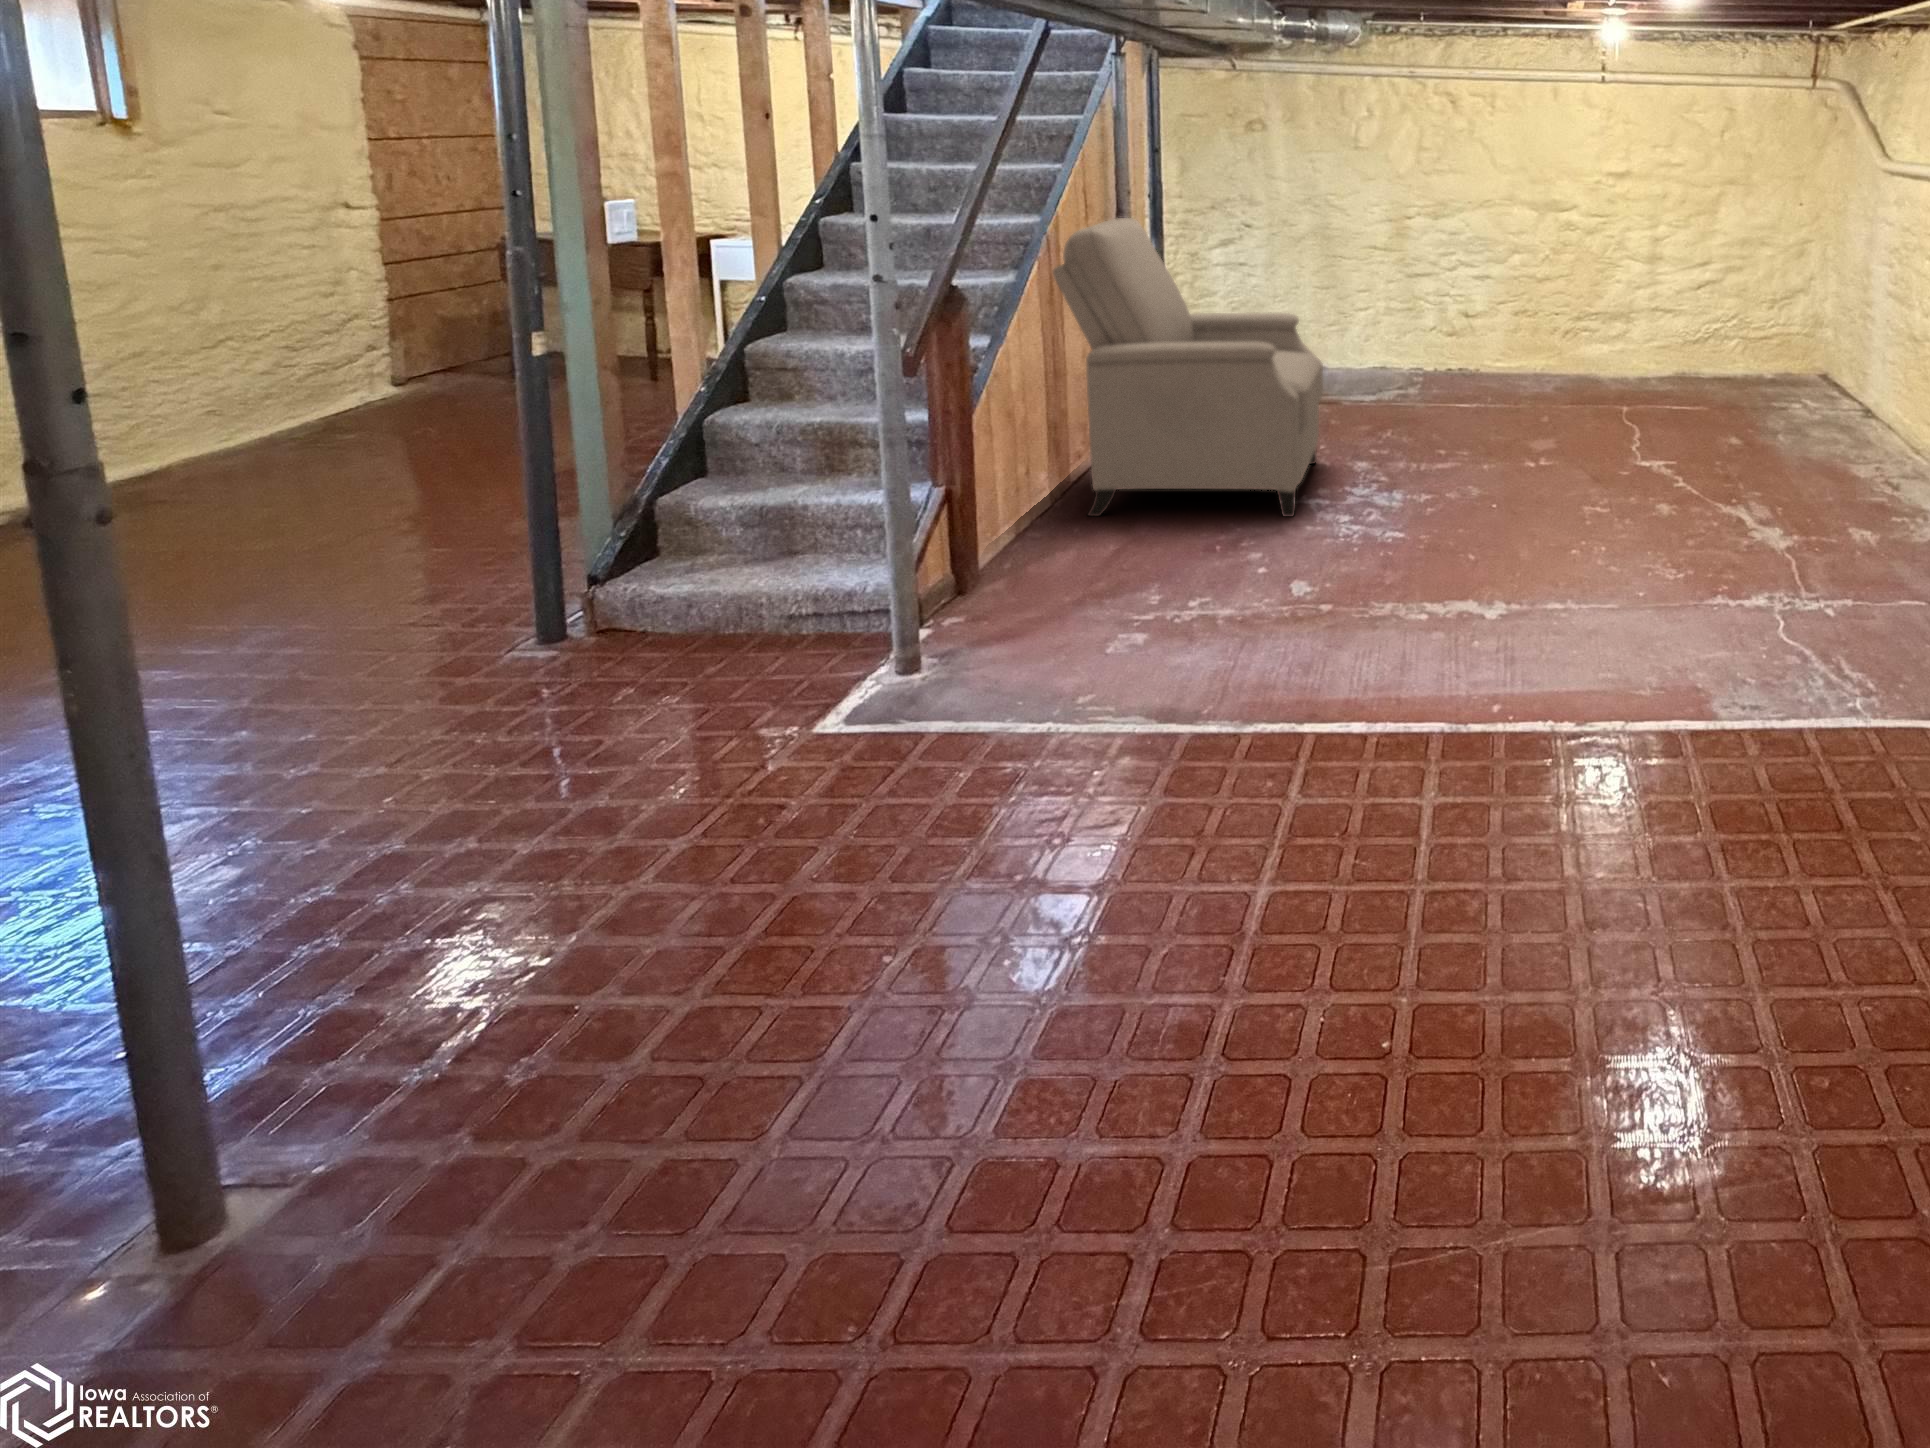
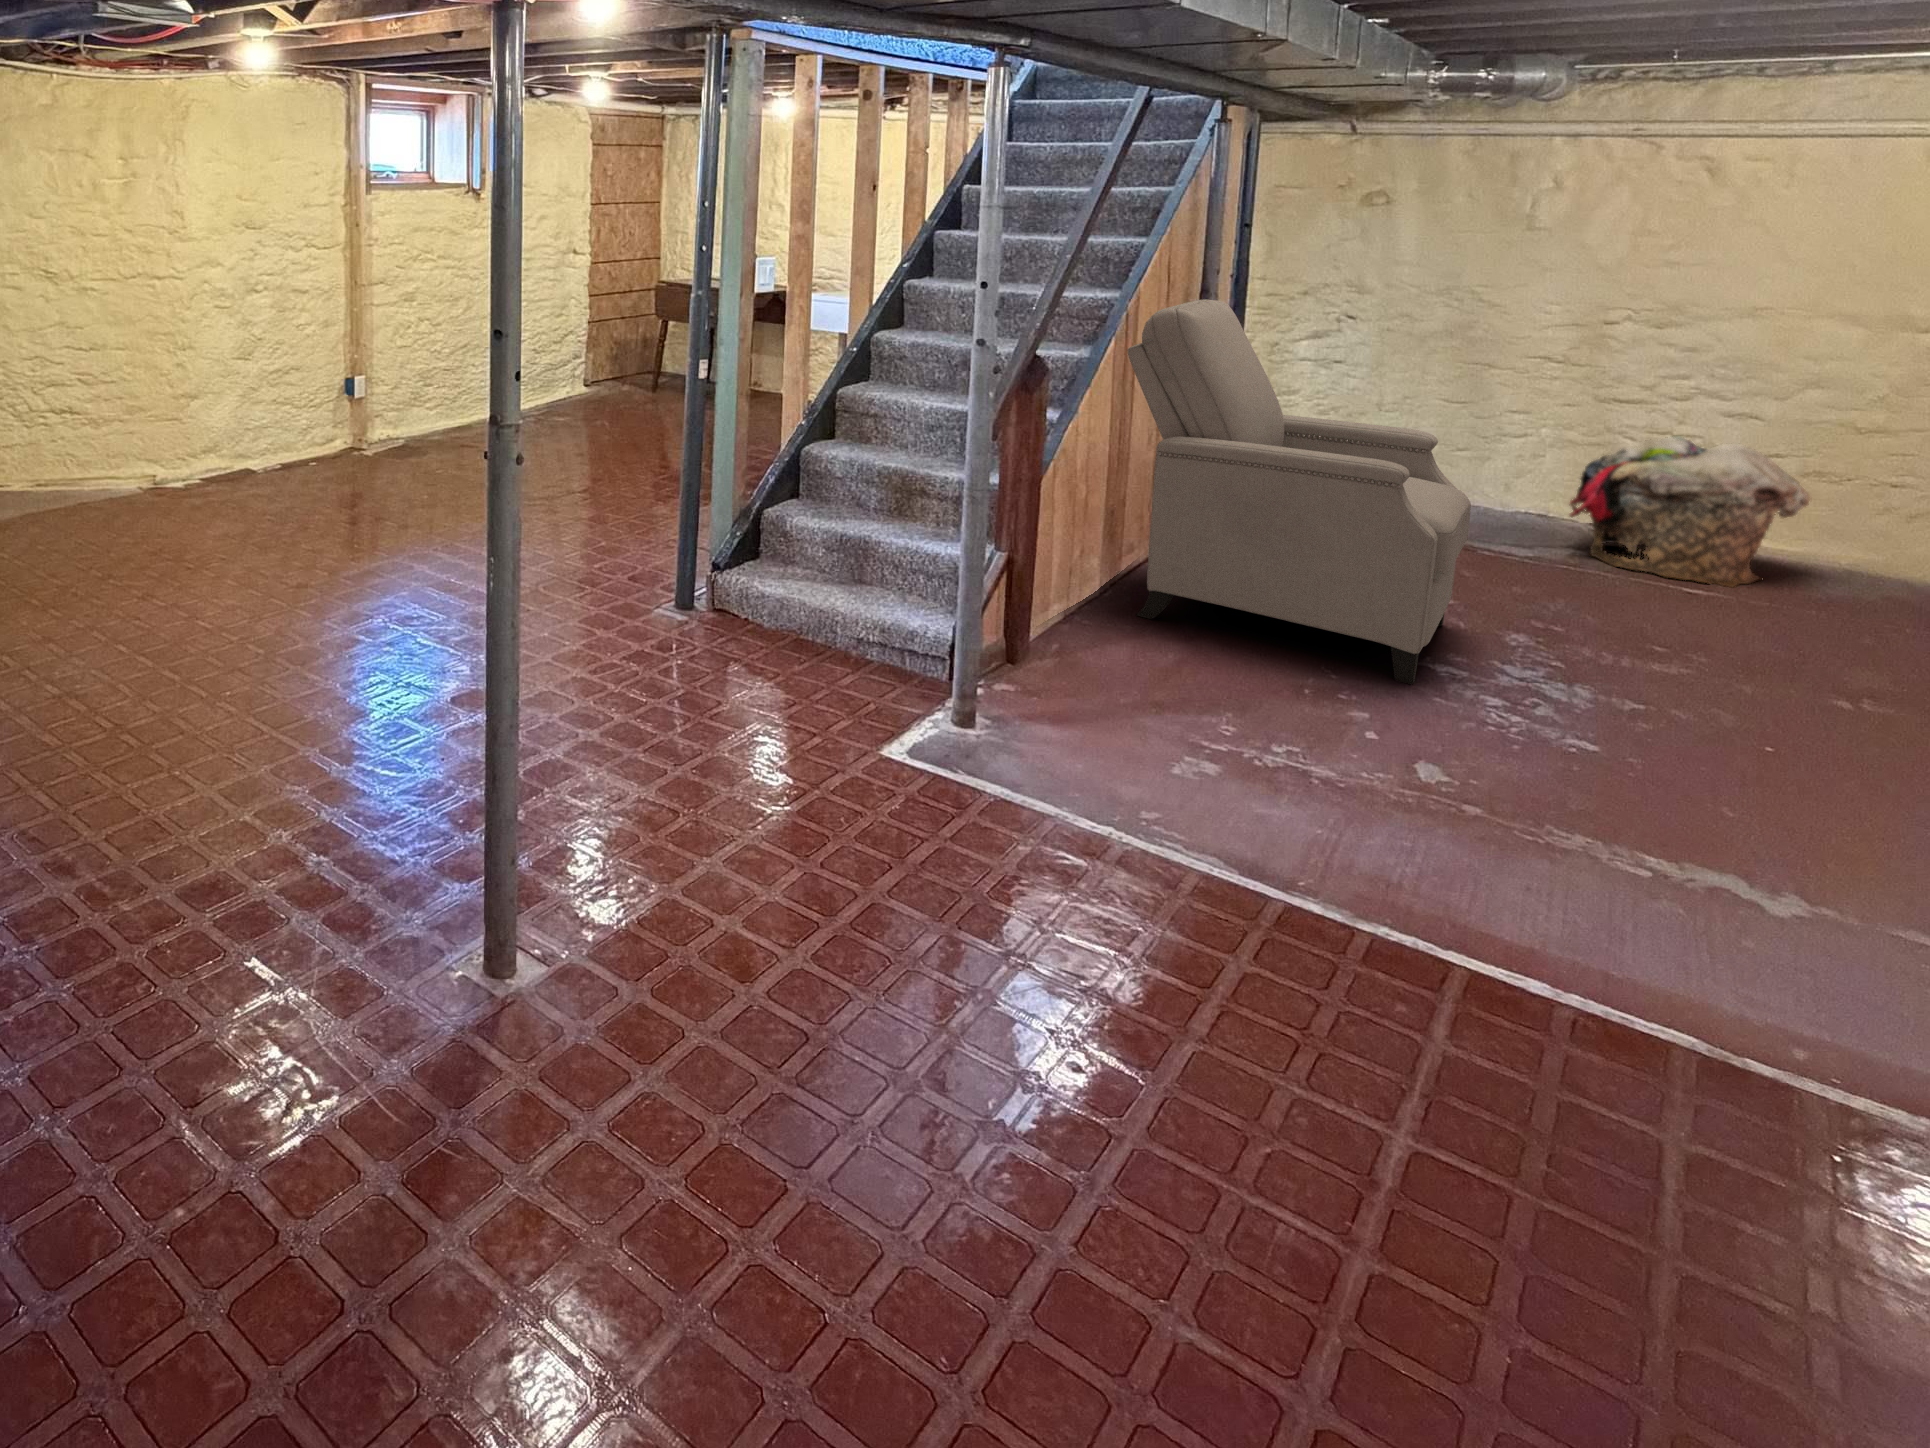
laundry basket: none [1392,293,1512,394] -> present [1570,436,1810,587]

